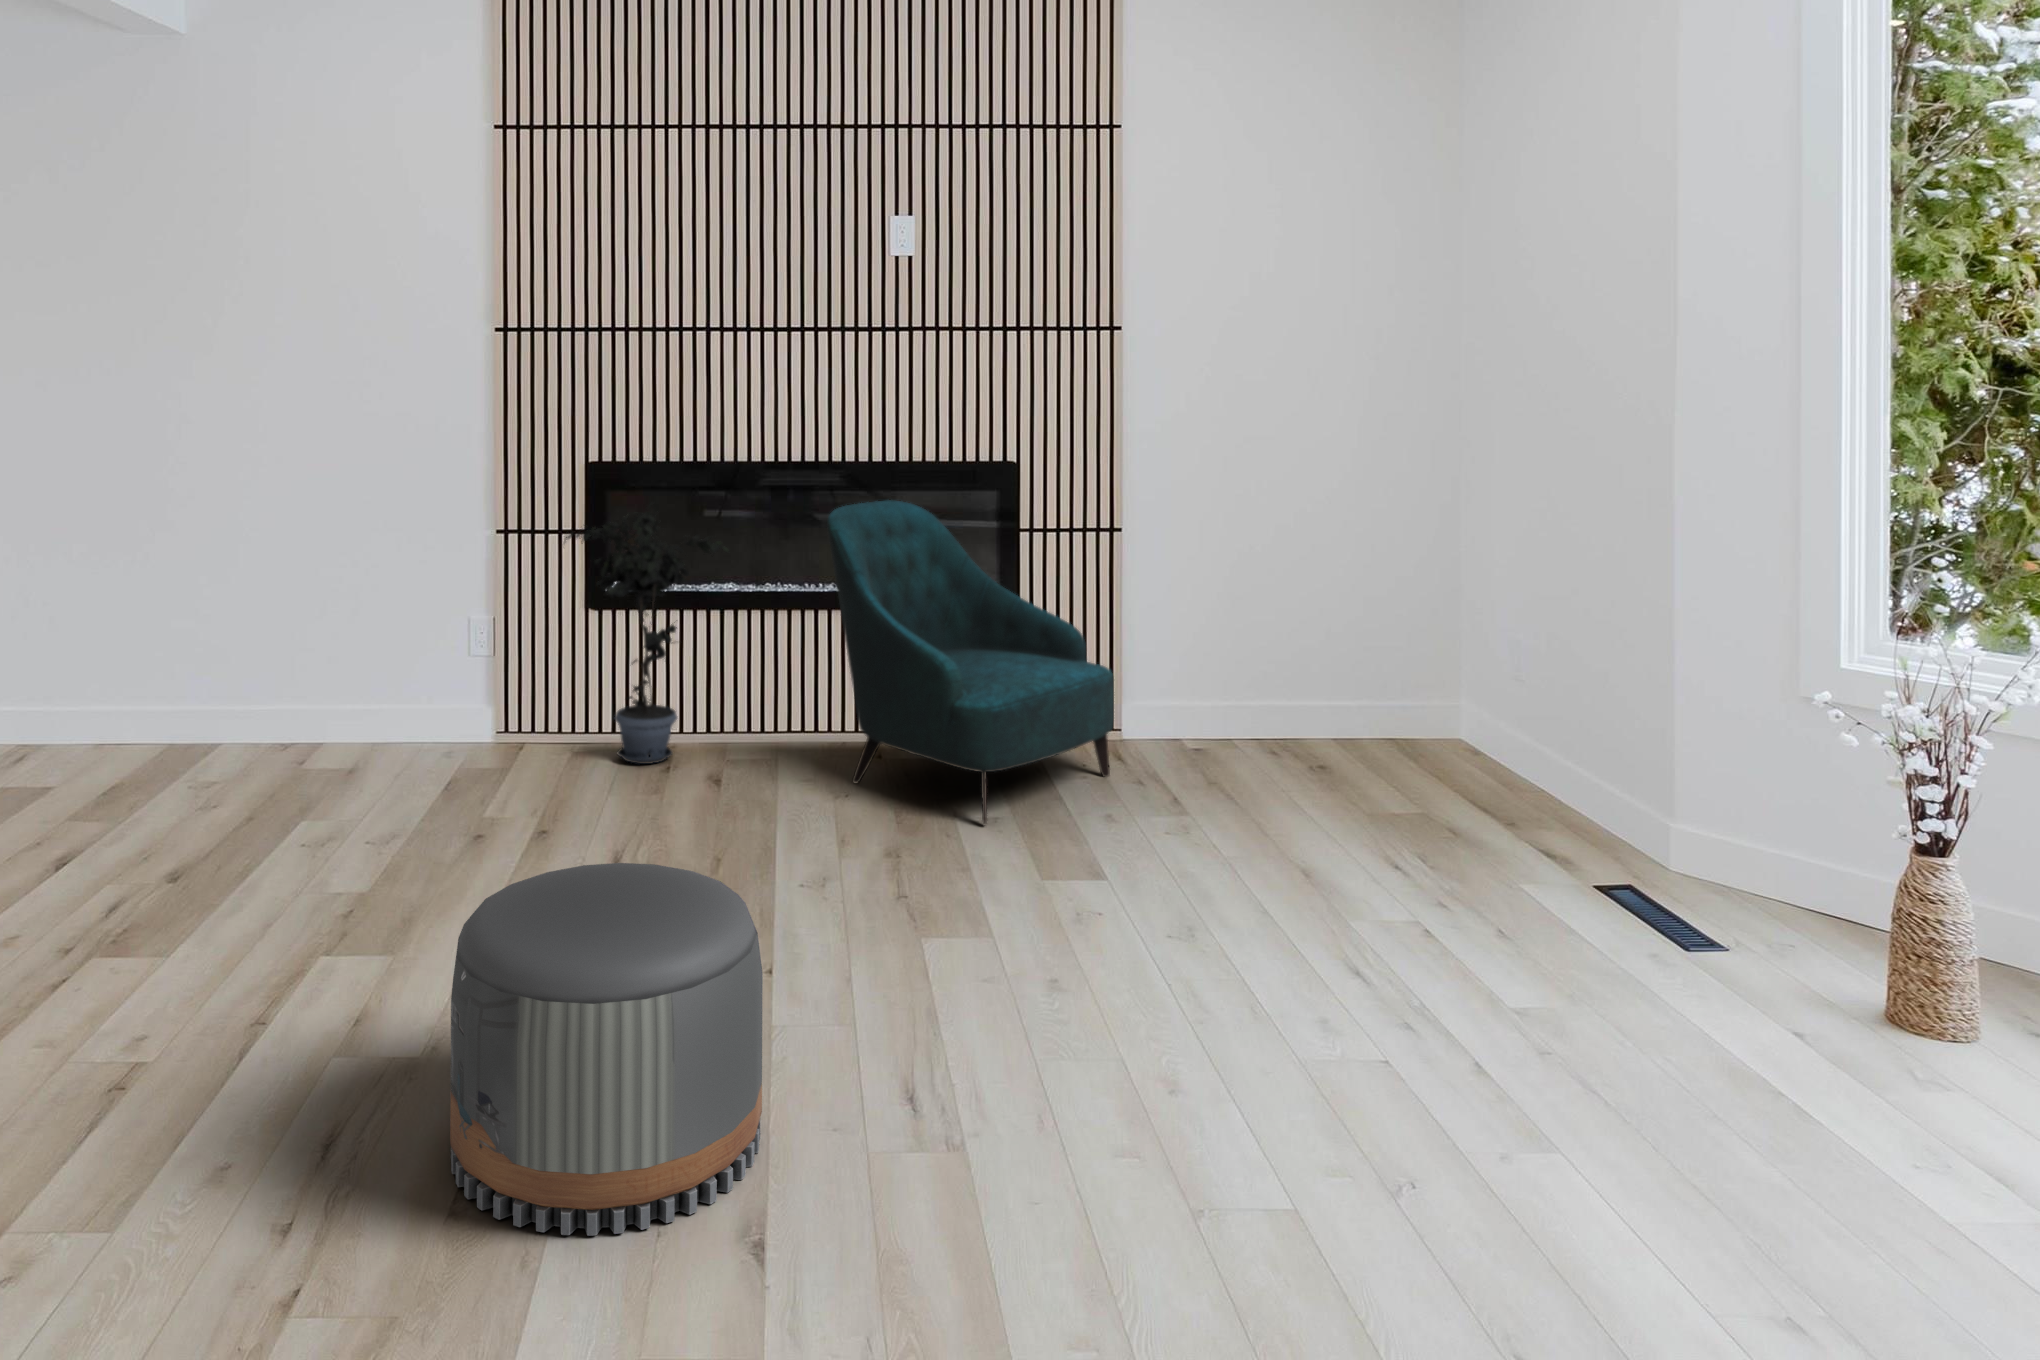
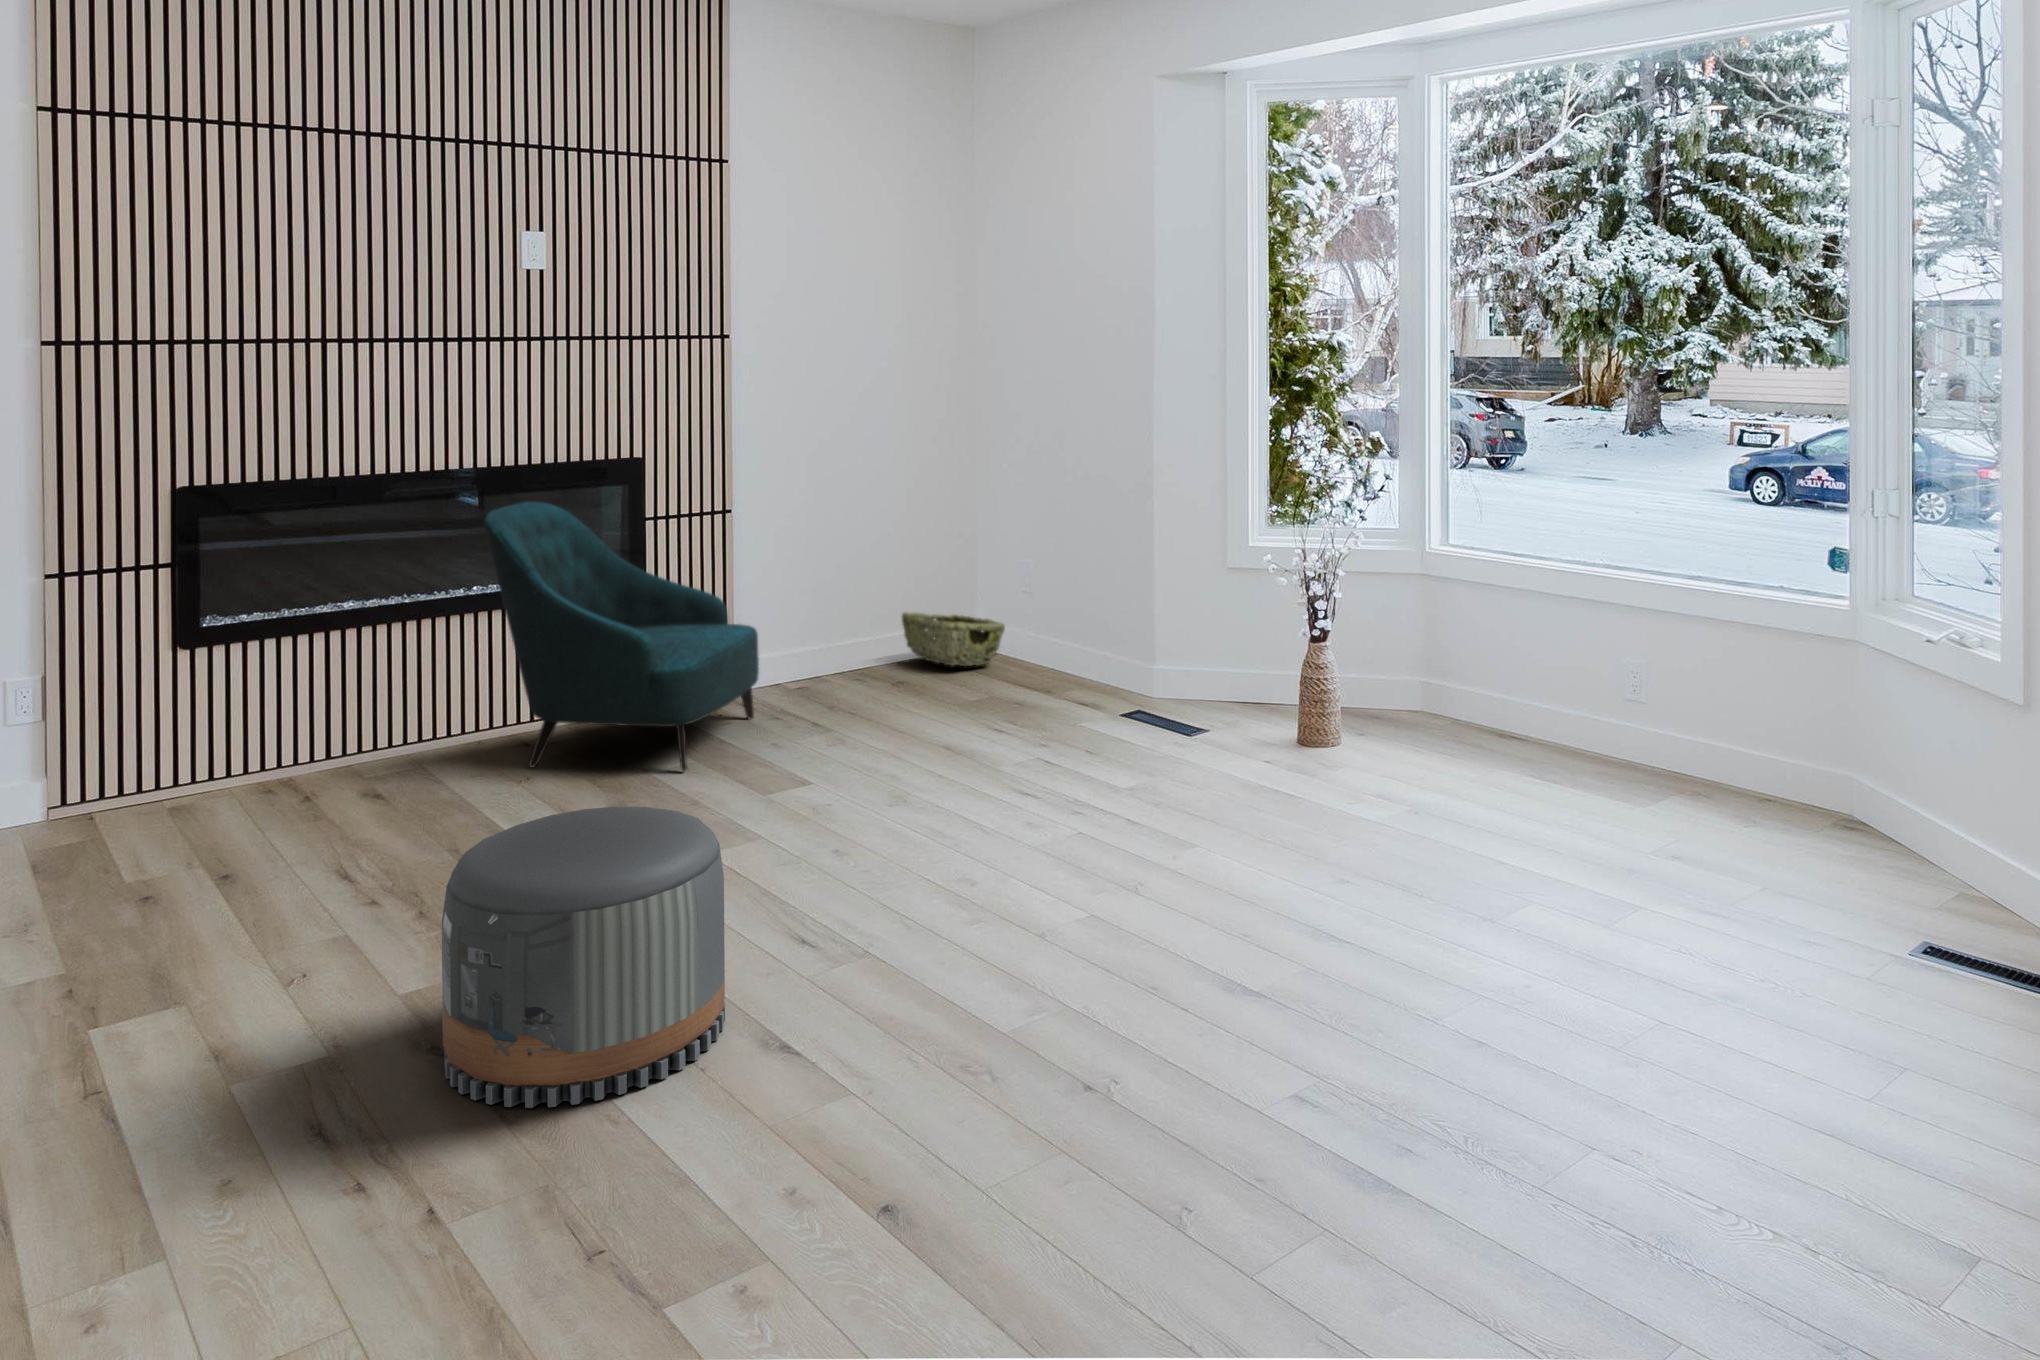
potted plant: present [565,503,729,764] -> none [163,523,380,800]
woven basket: none [1336,678,1467,766] -> present [902,613,1005,666]

